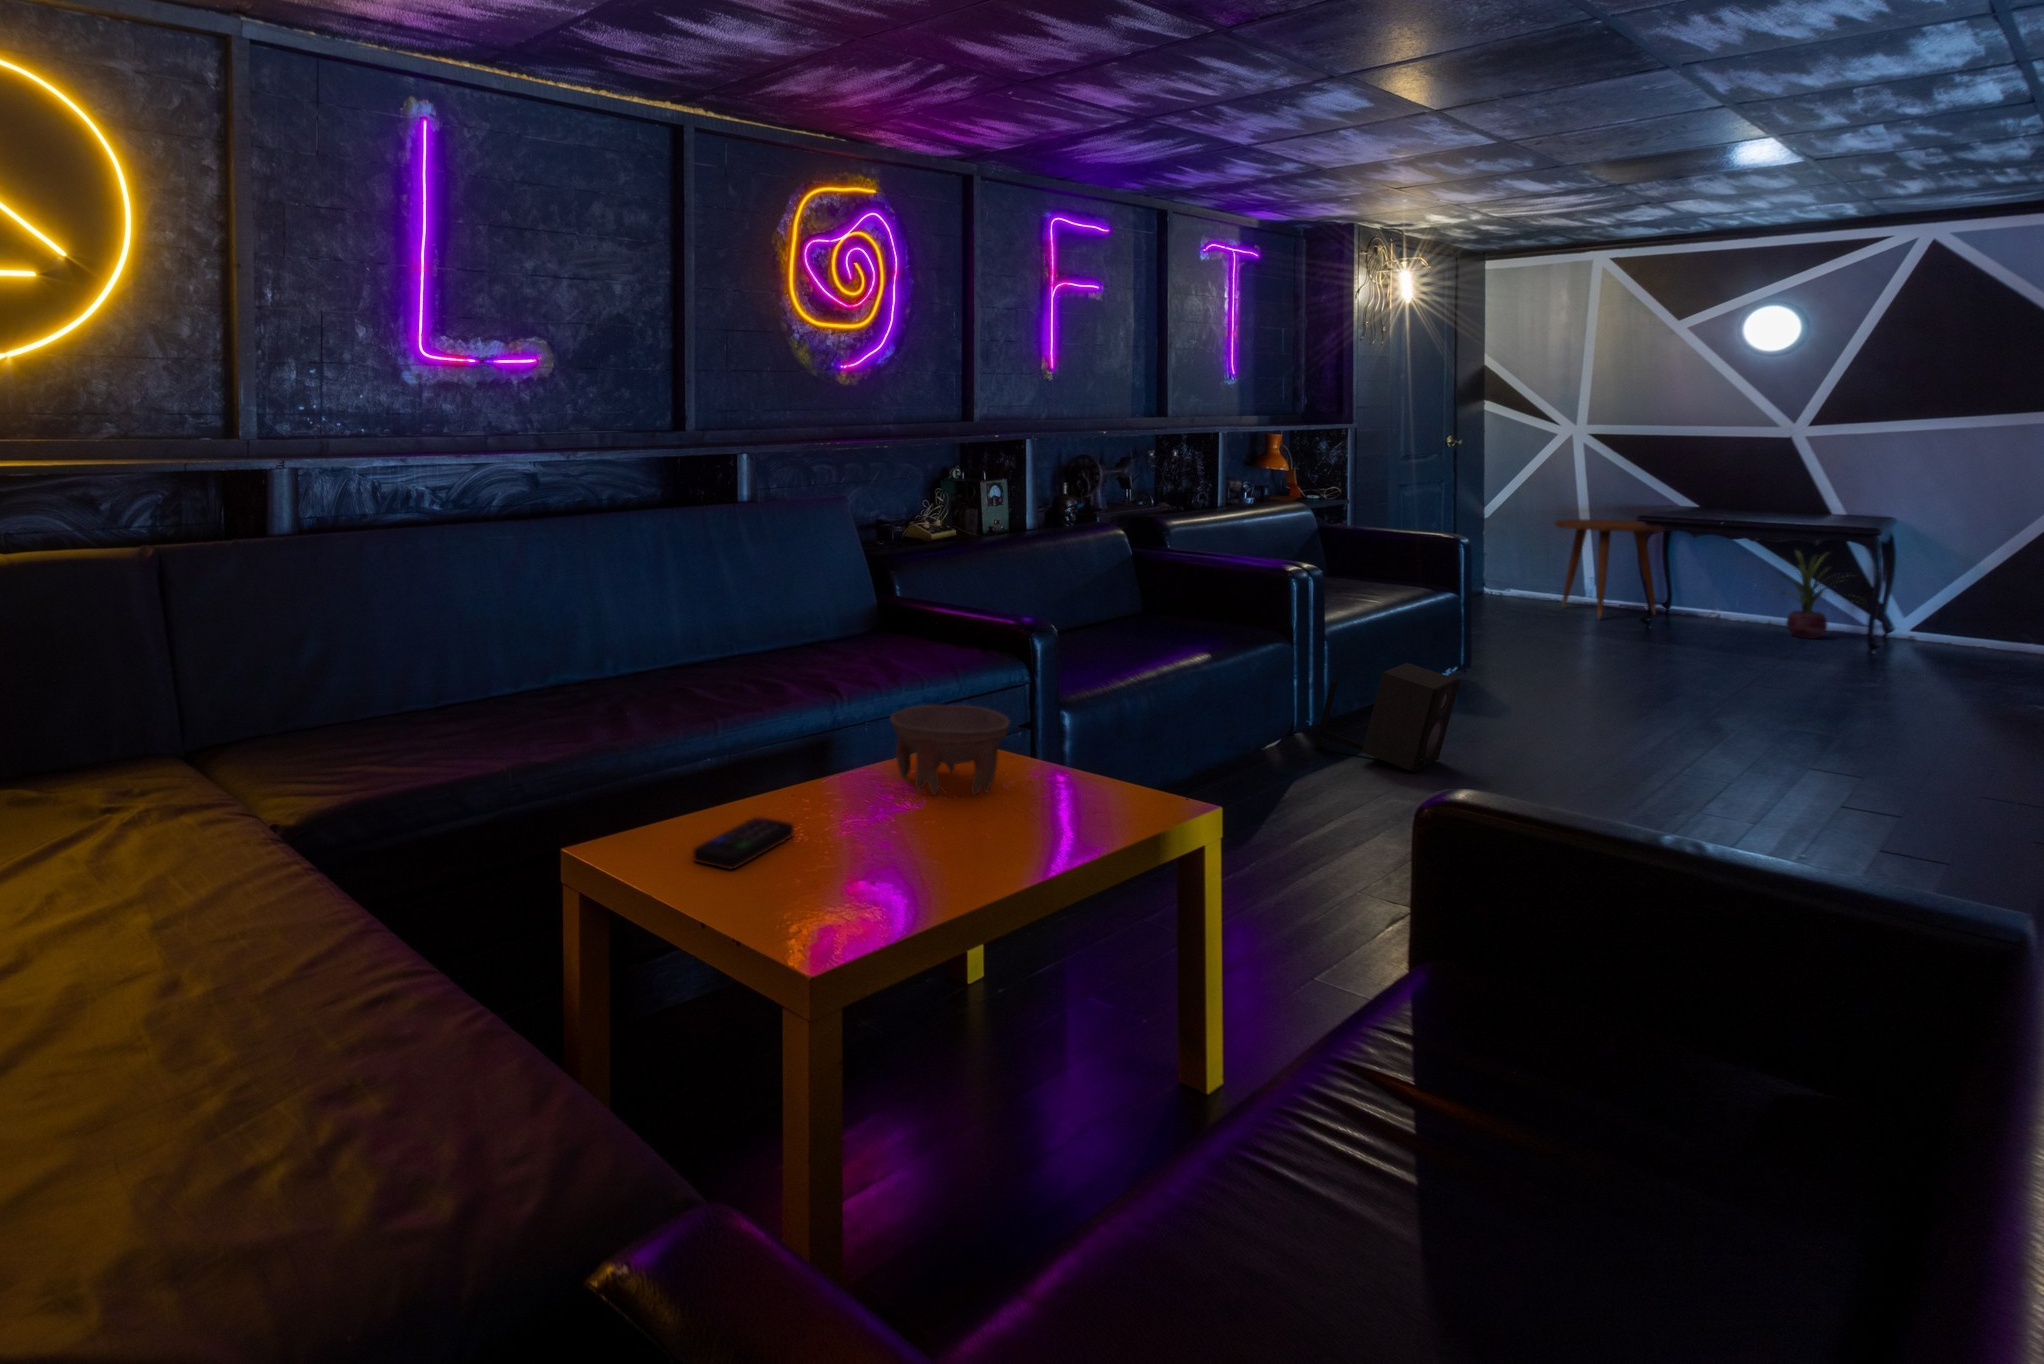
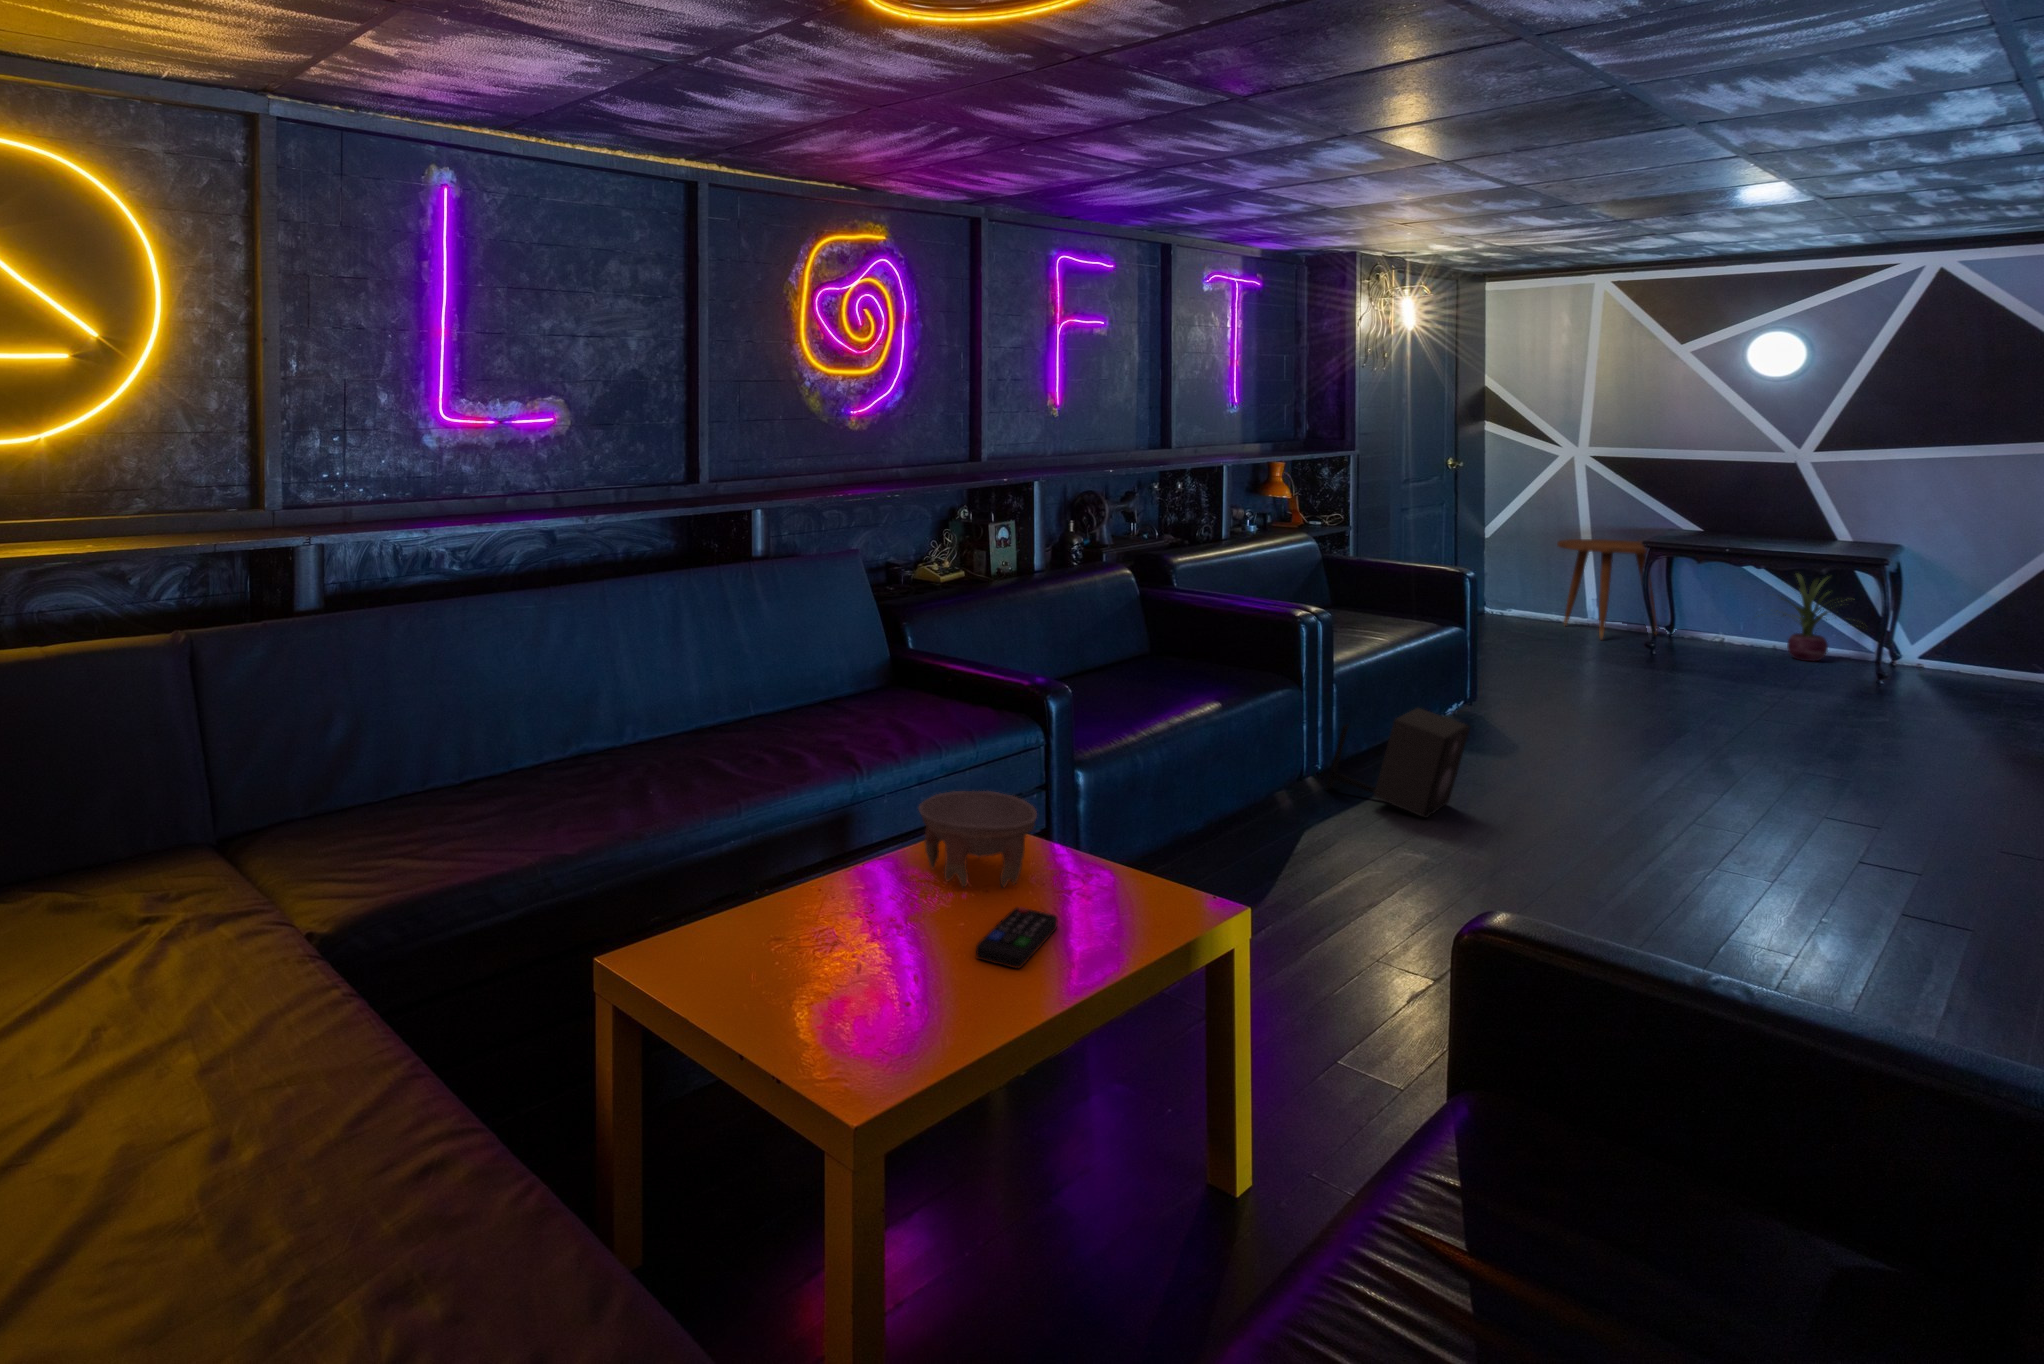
remote control: present [693,817,794,869] -> present [976,907,1058,968]

